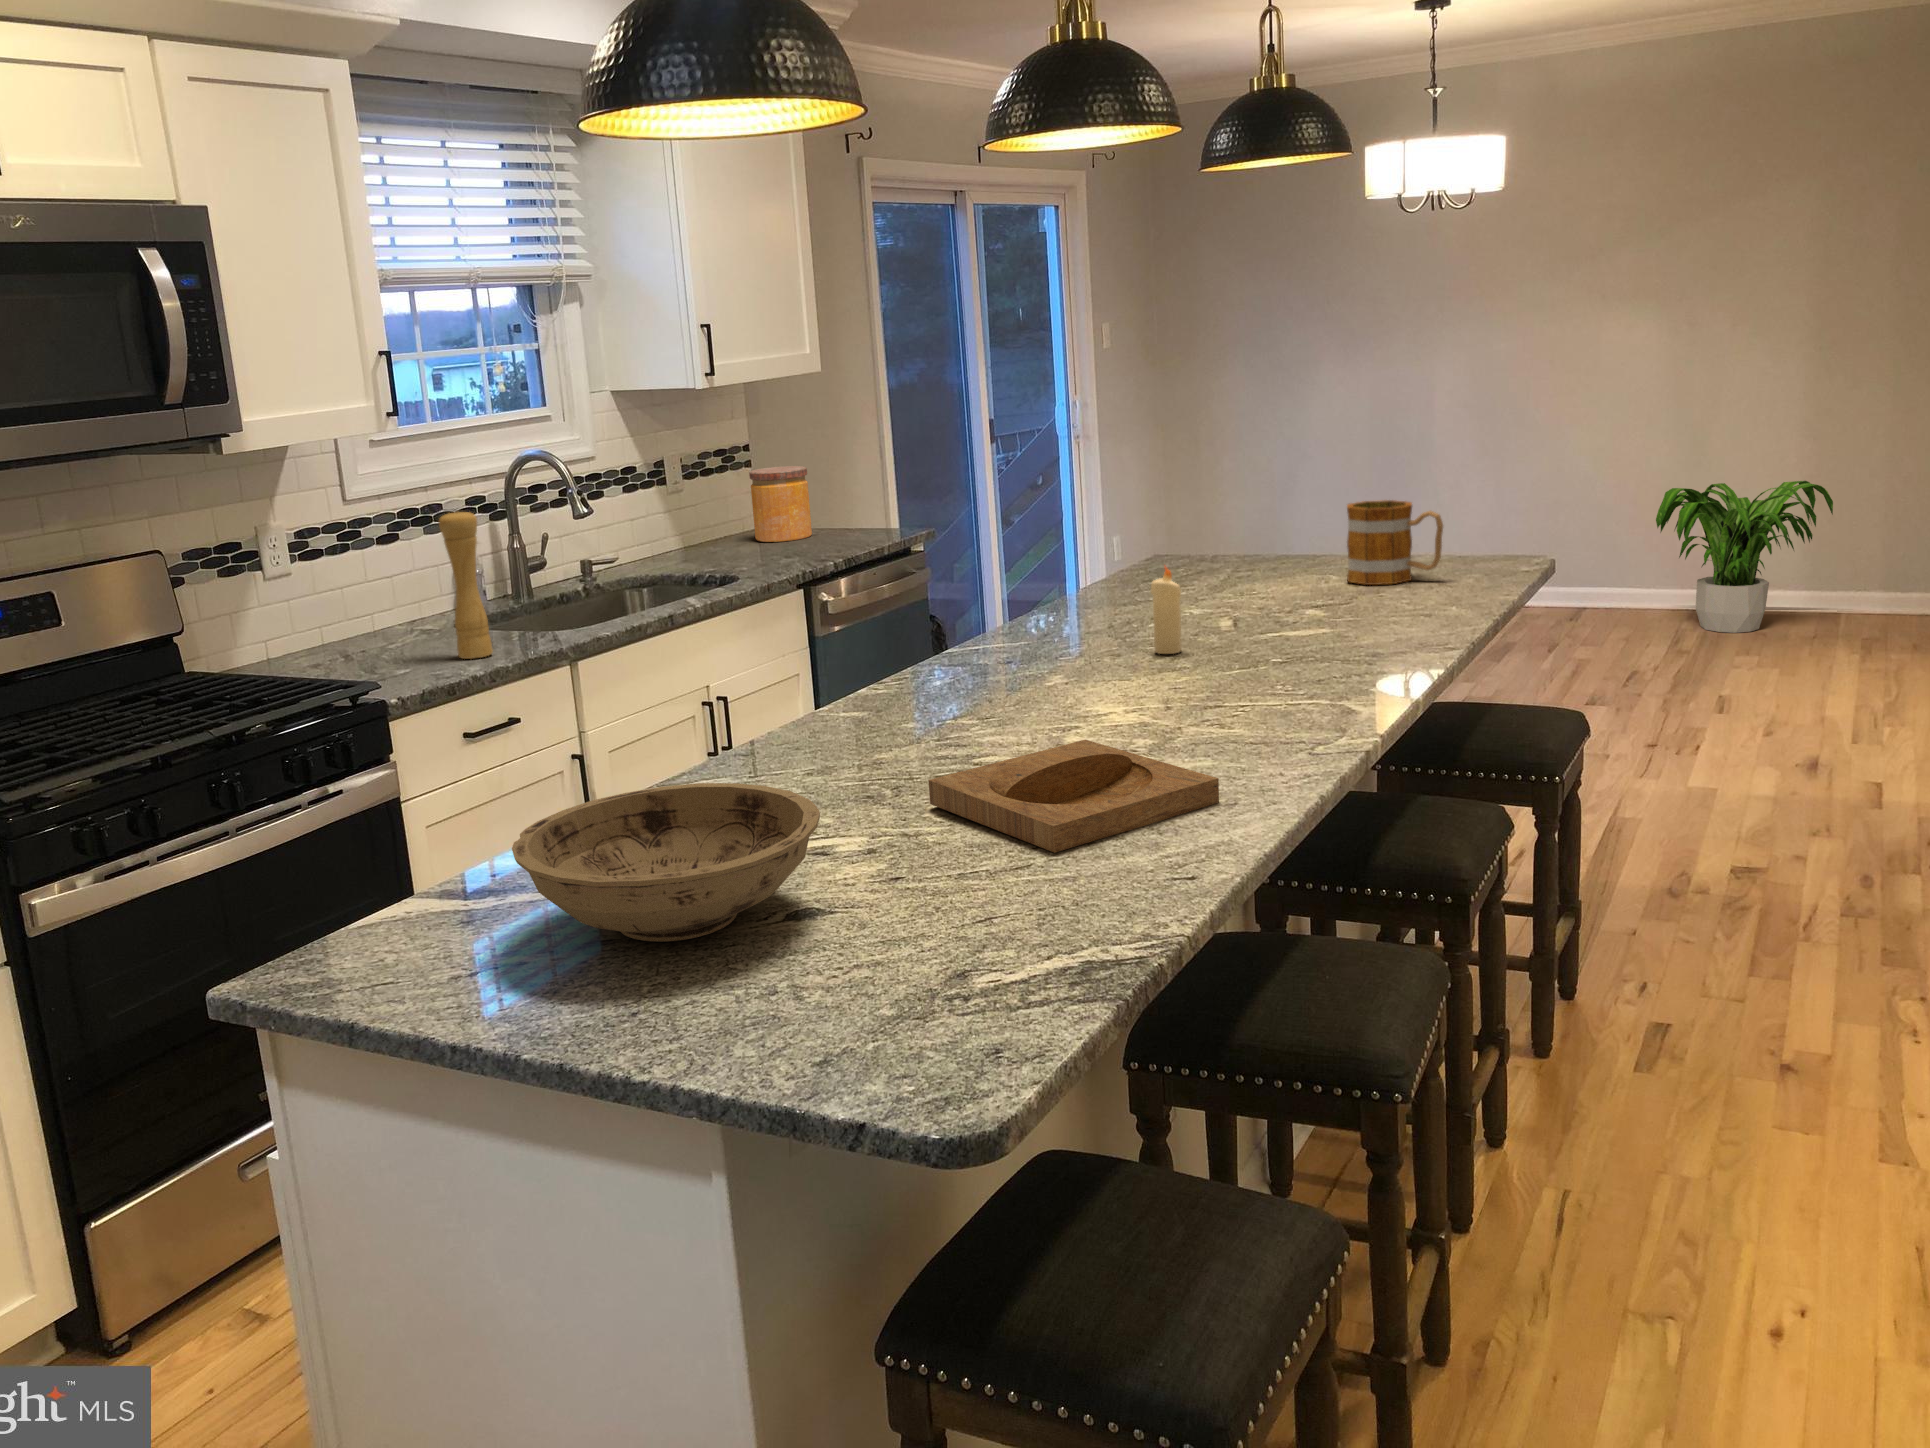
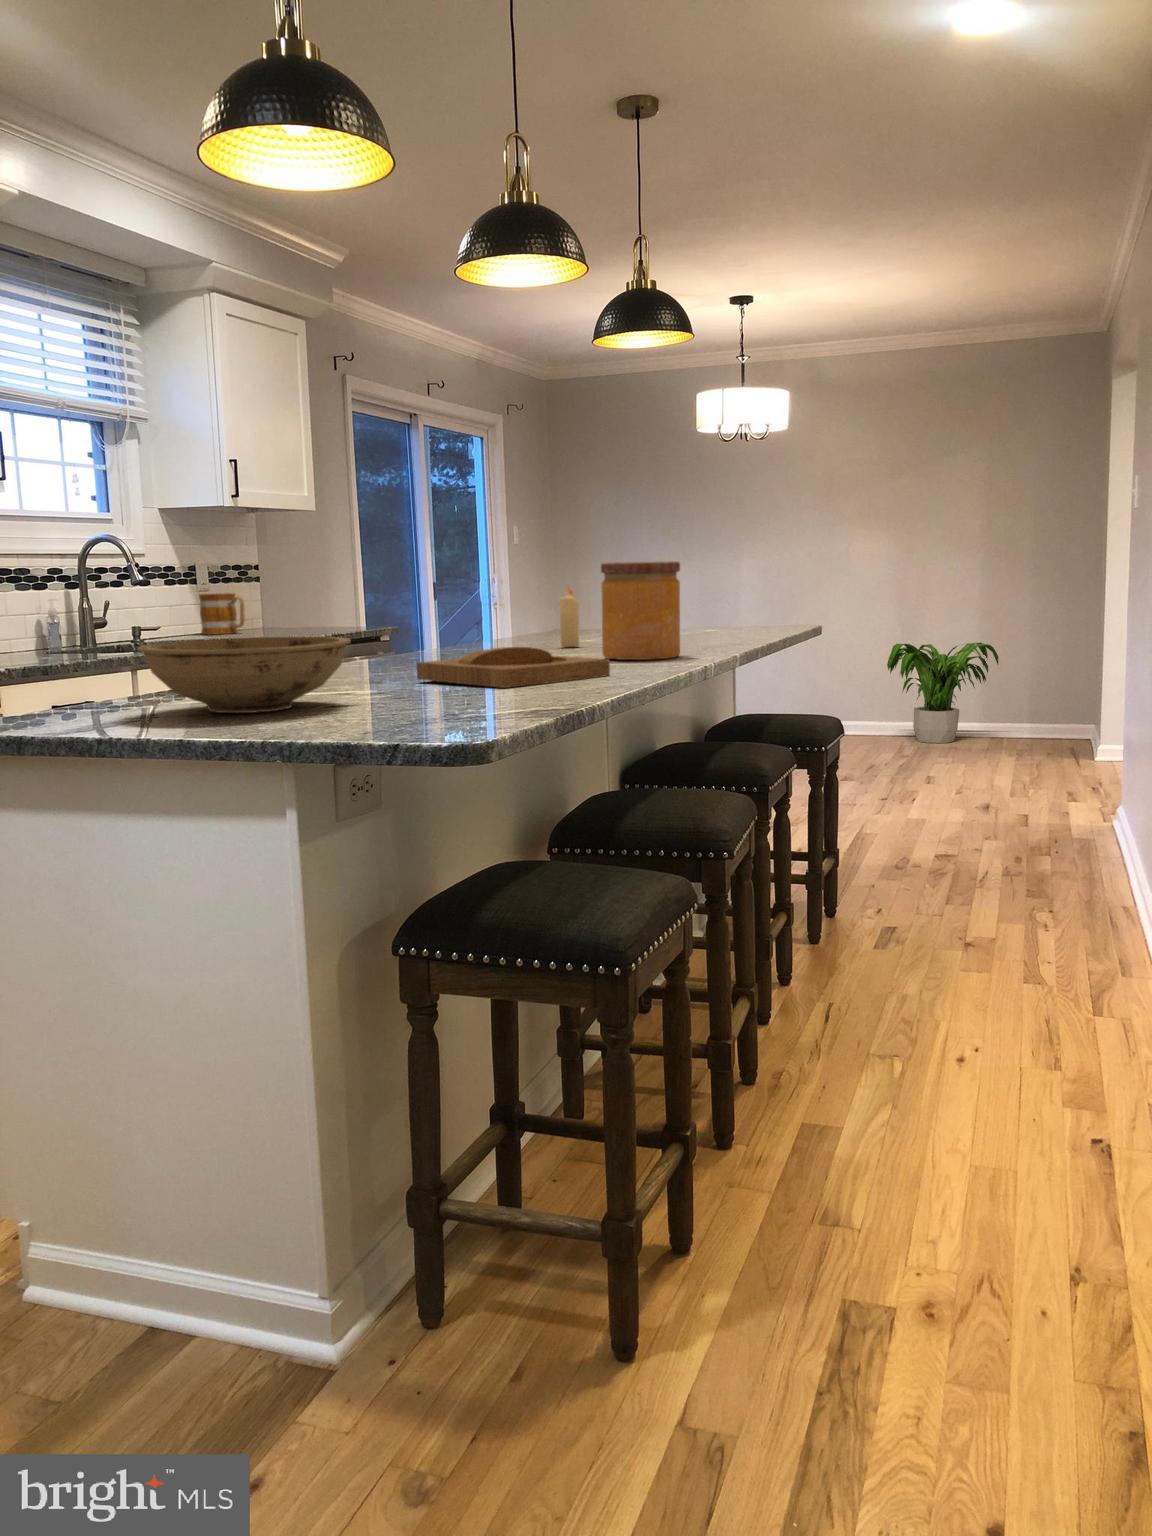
jar: present [749,466,812,542] -> present [601,561,680,660]
mug: present [1347,500,1443,585] -> present [199,593,245,634]
pepper mill: present [439,510,493,659] -> none [36,552,74,662]

